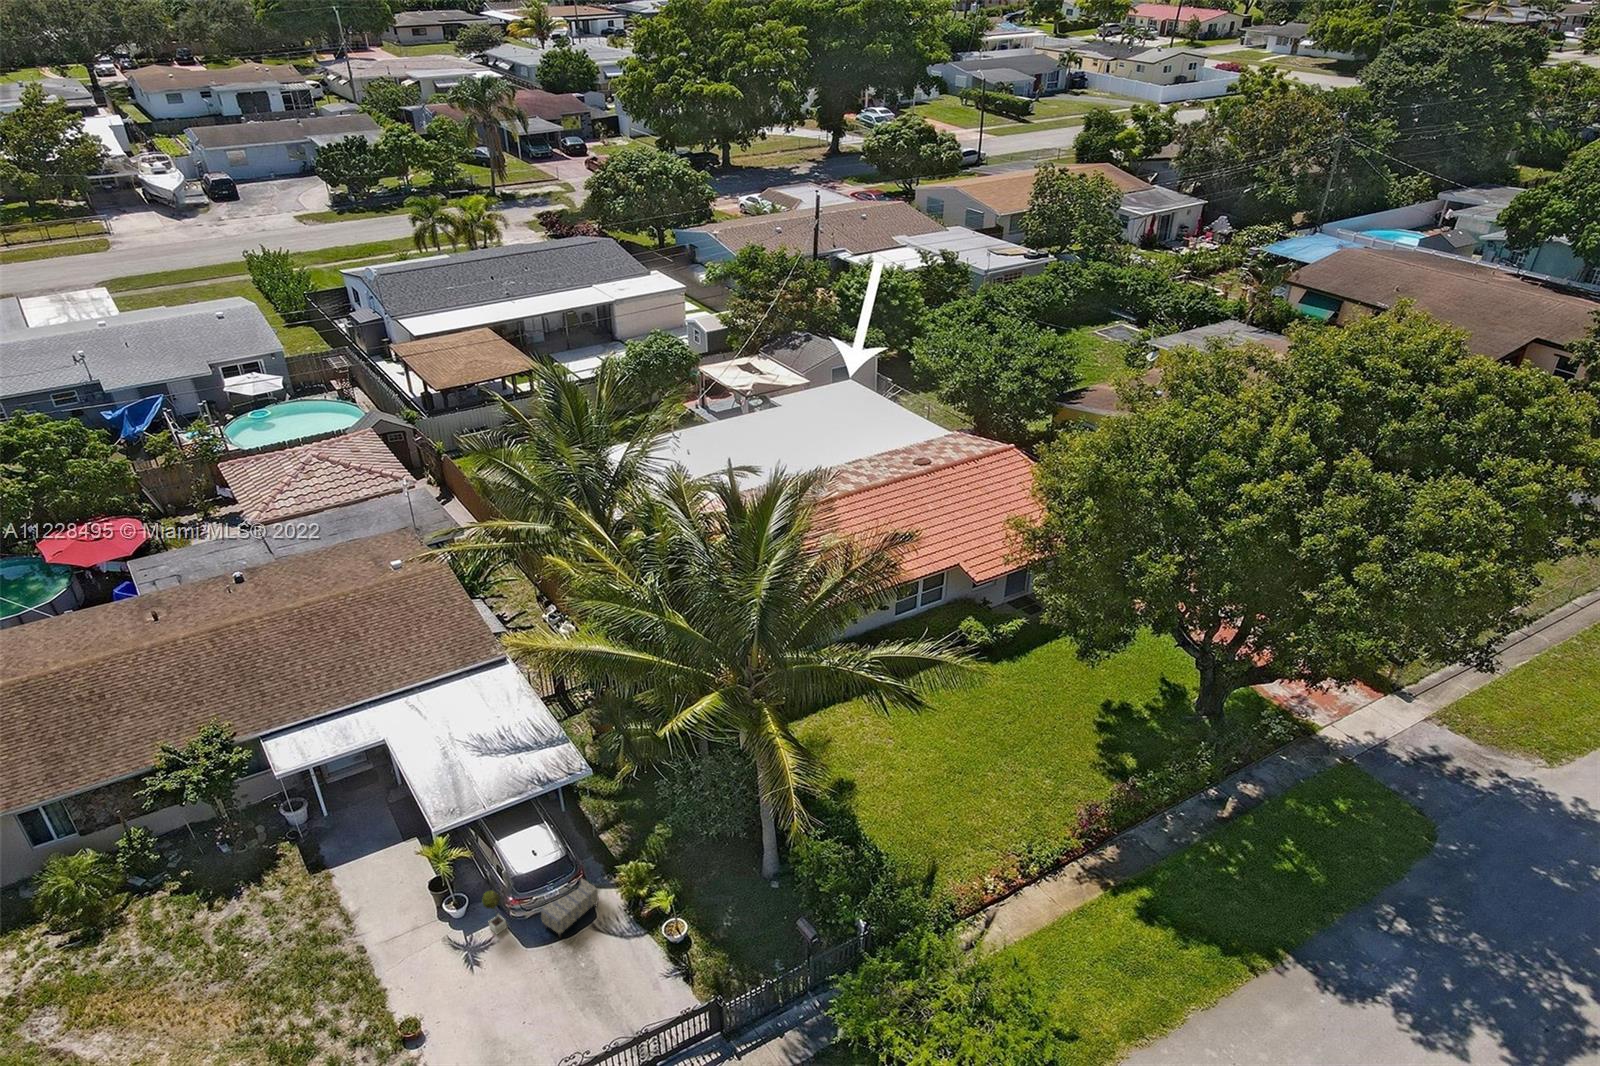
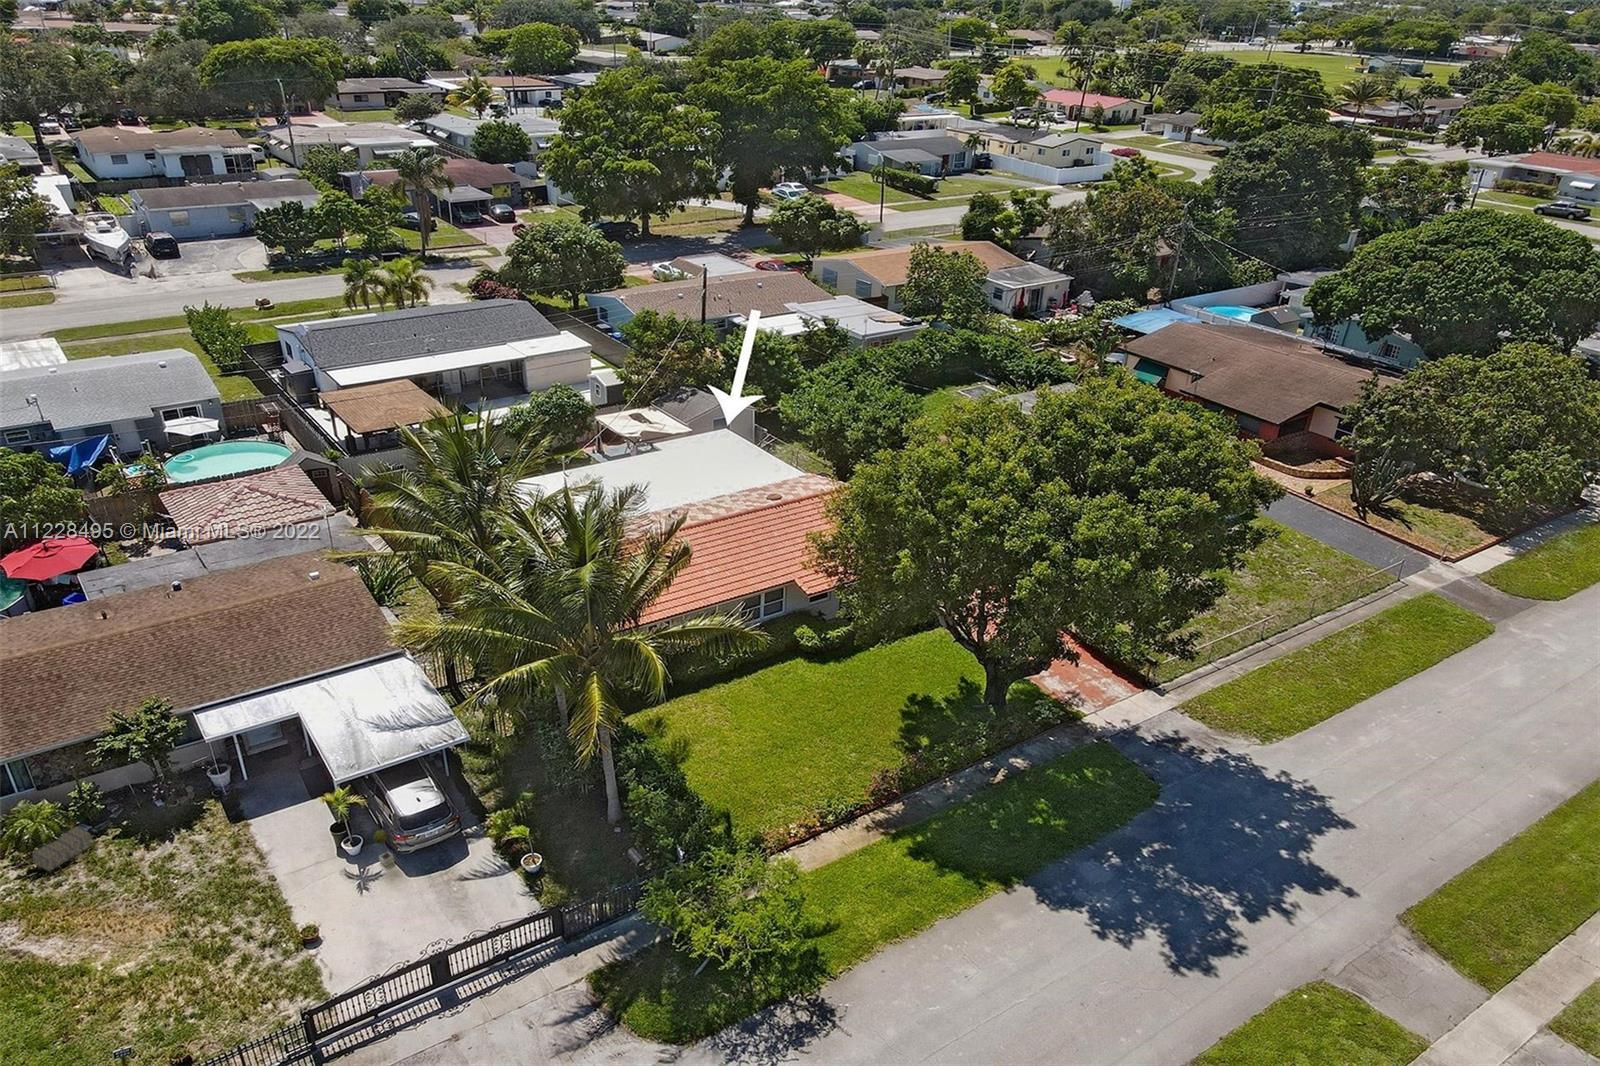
bench: present [541,878,599,938] -> present [32,827,93,875]

